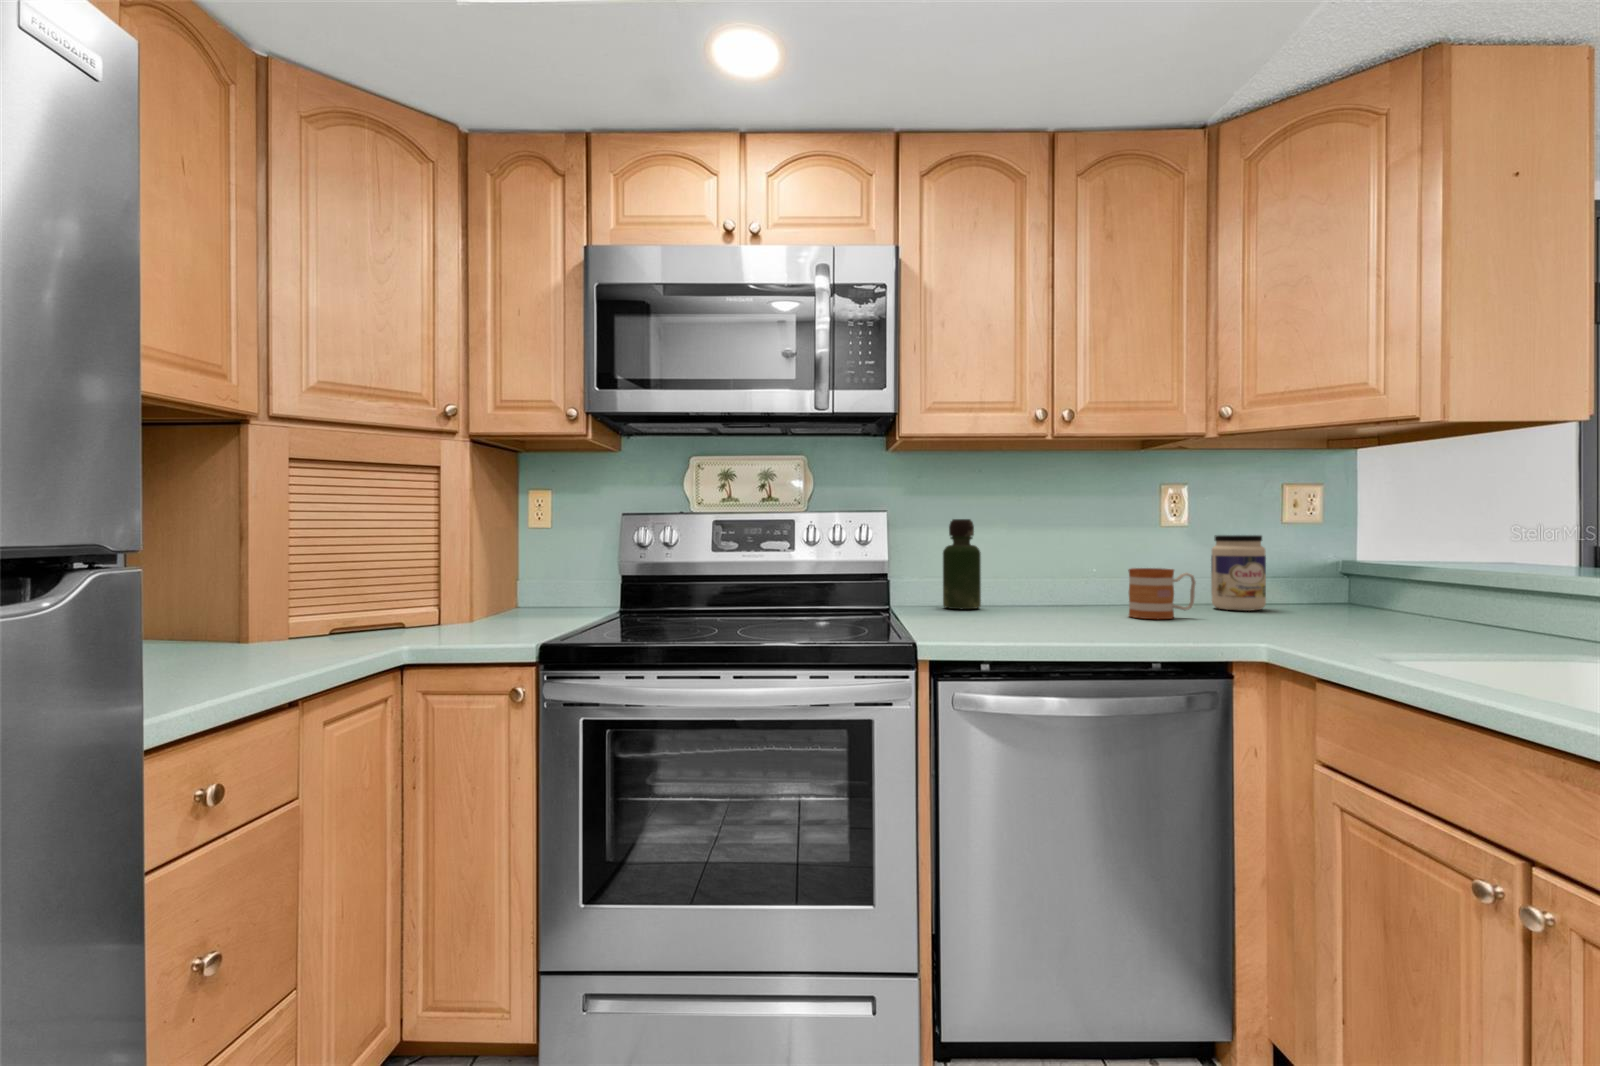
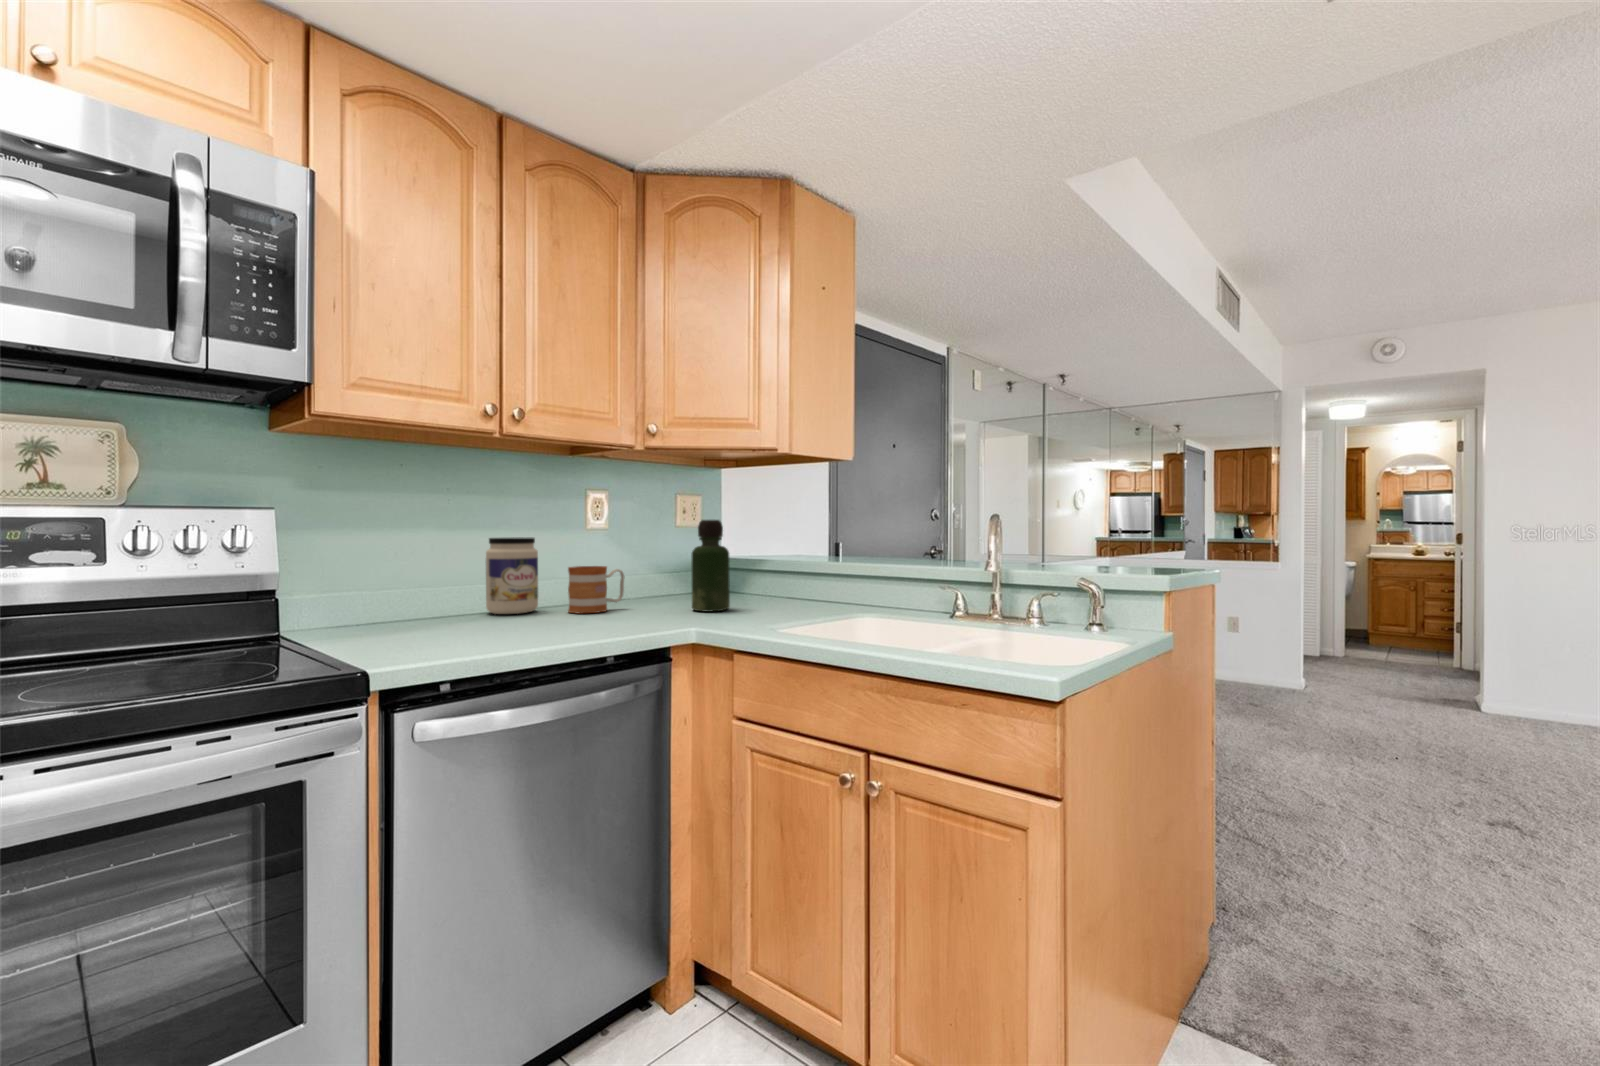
bottle: present [943,519,981,609] -> present [692,520,730,612]
jar: present [1211,535,1266,611] -> present [486,537,538,614]

